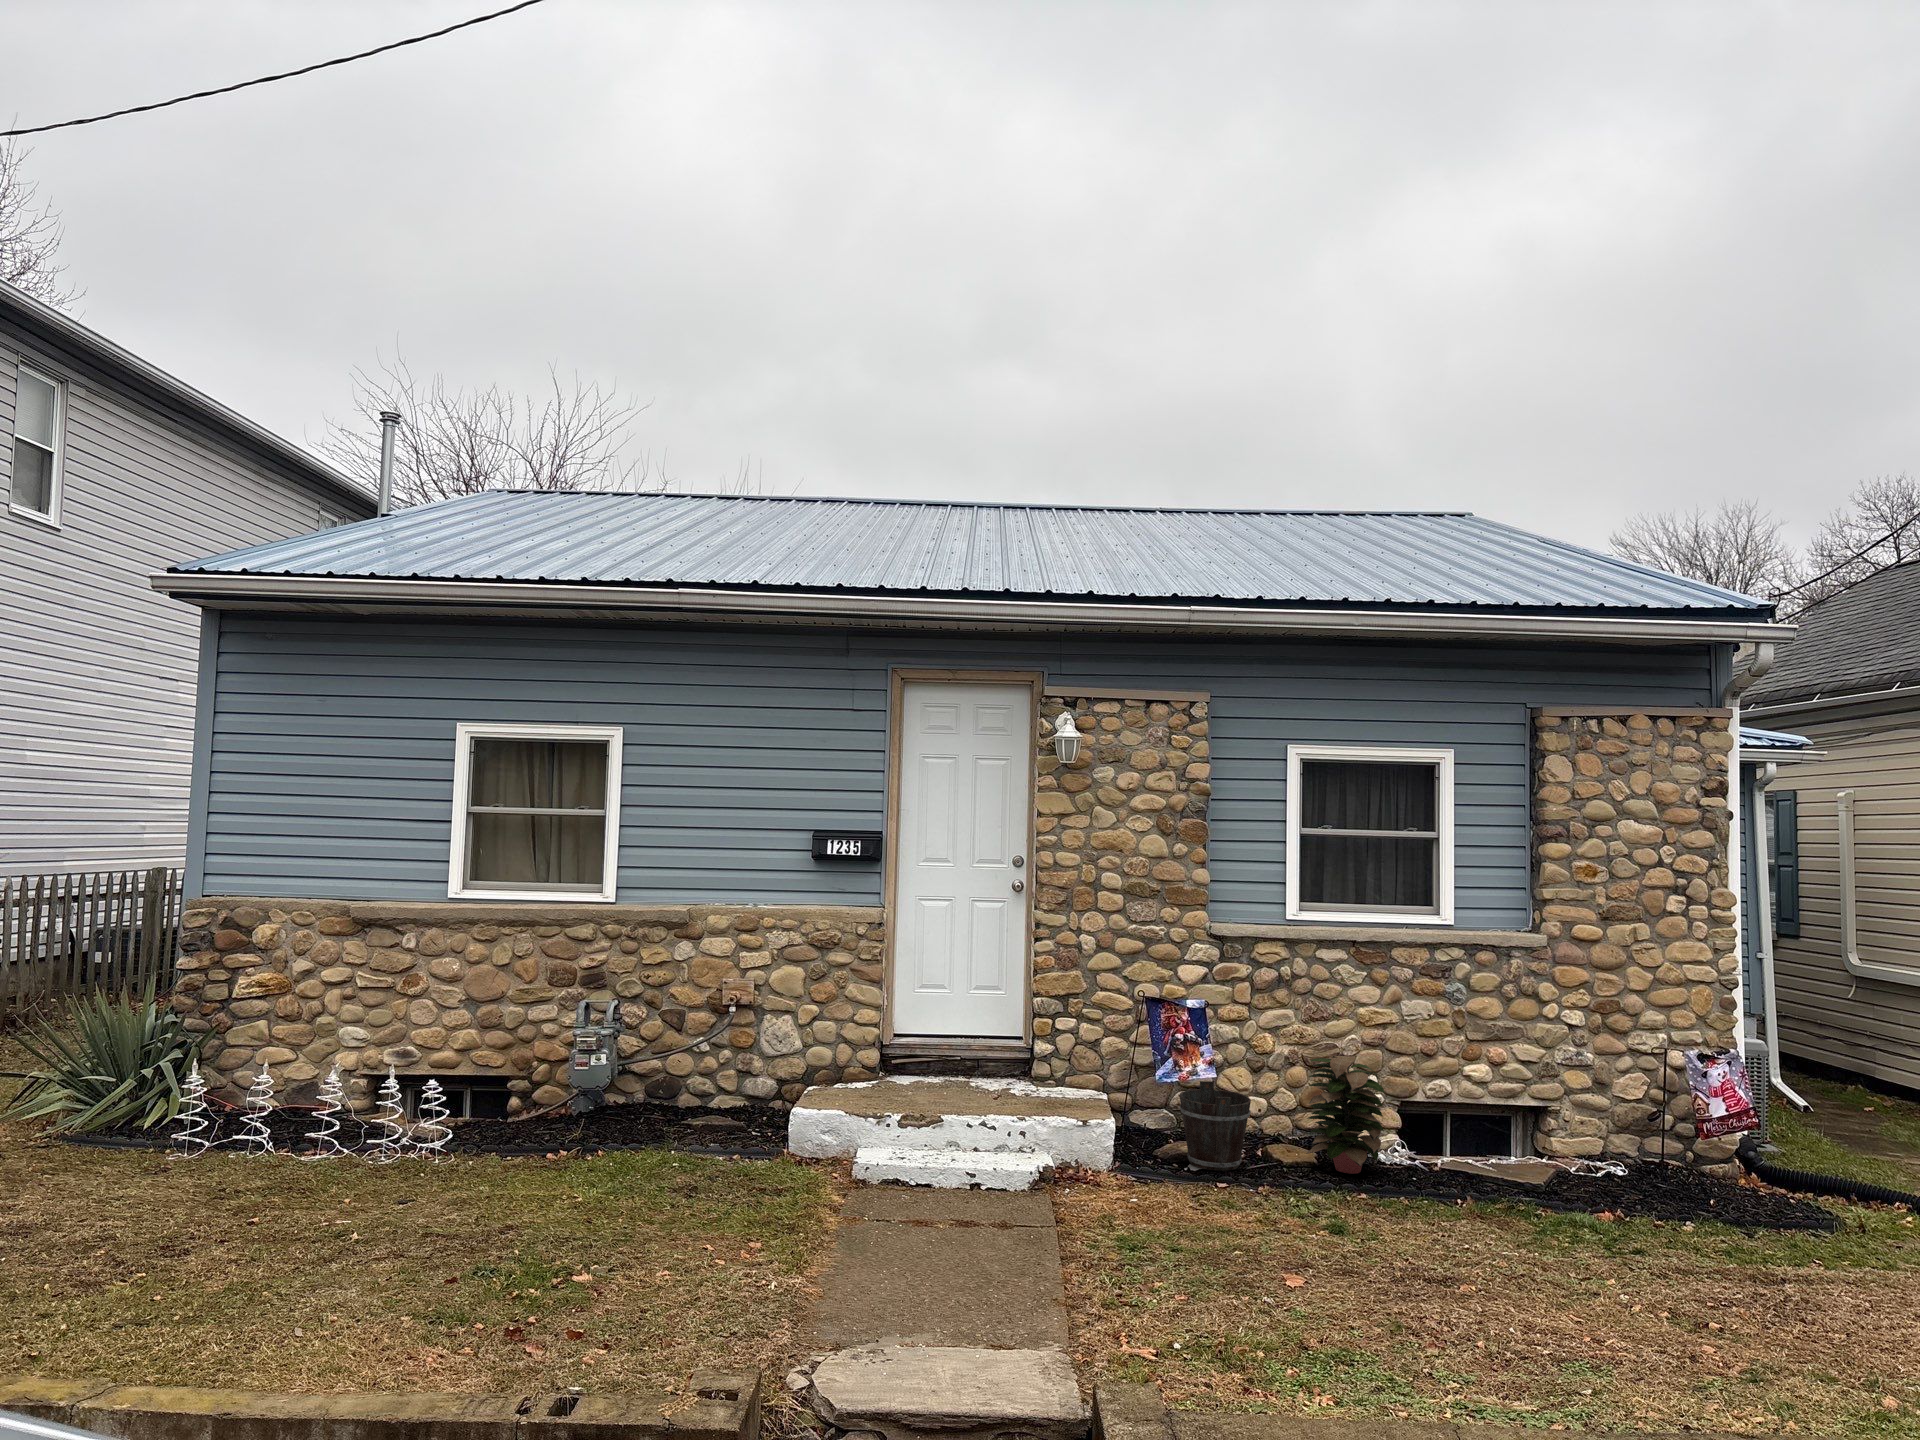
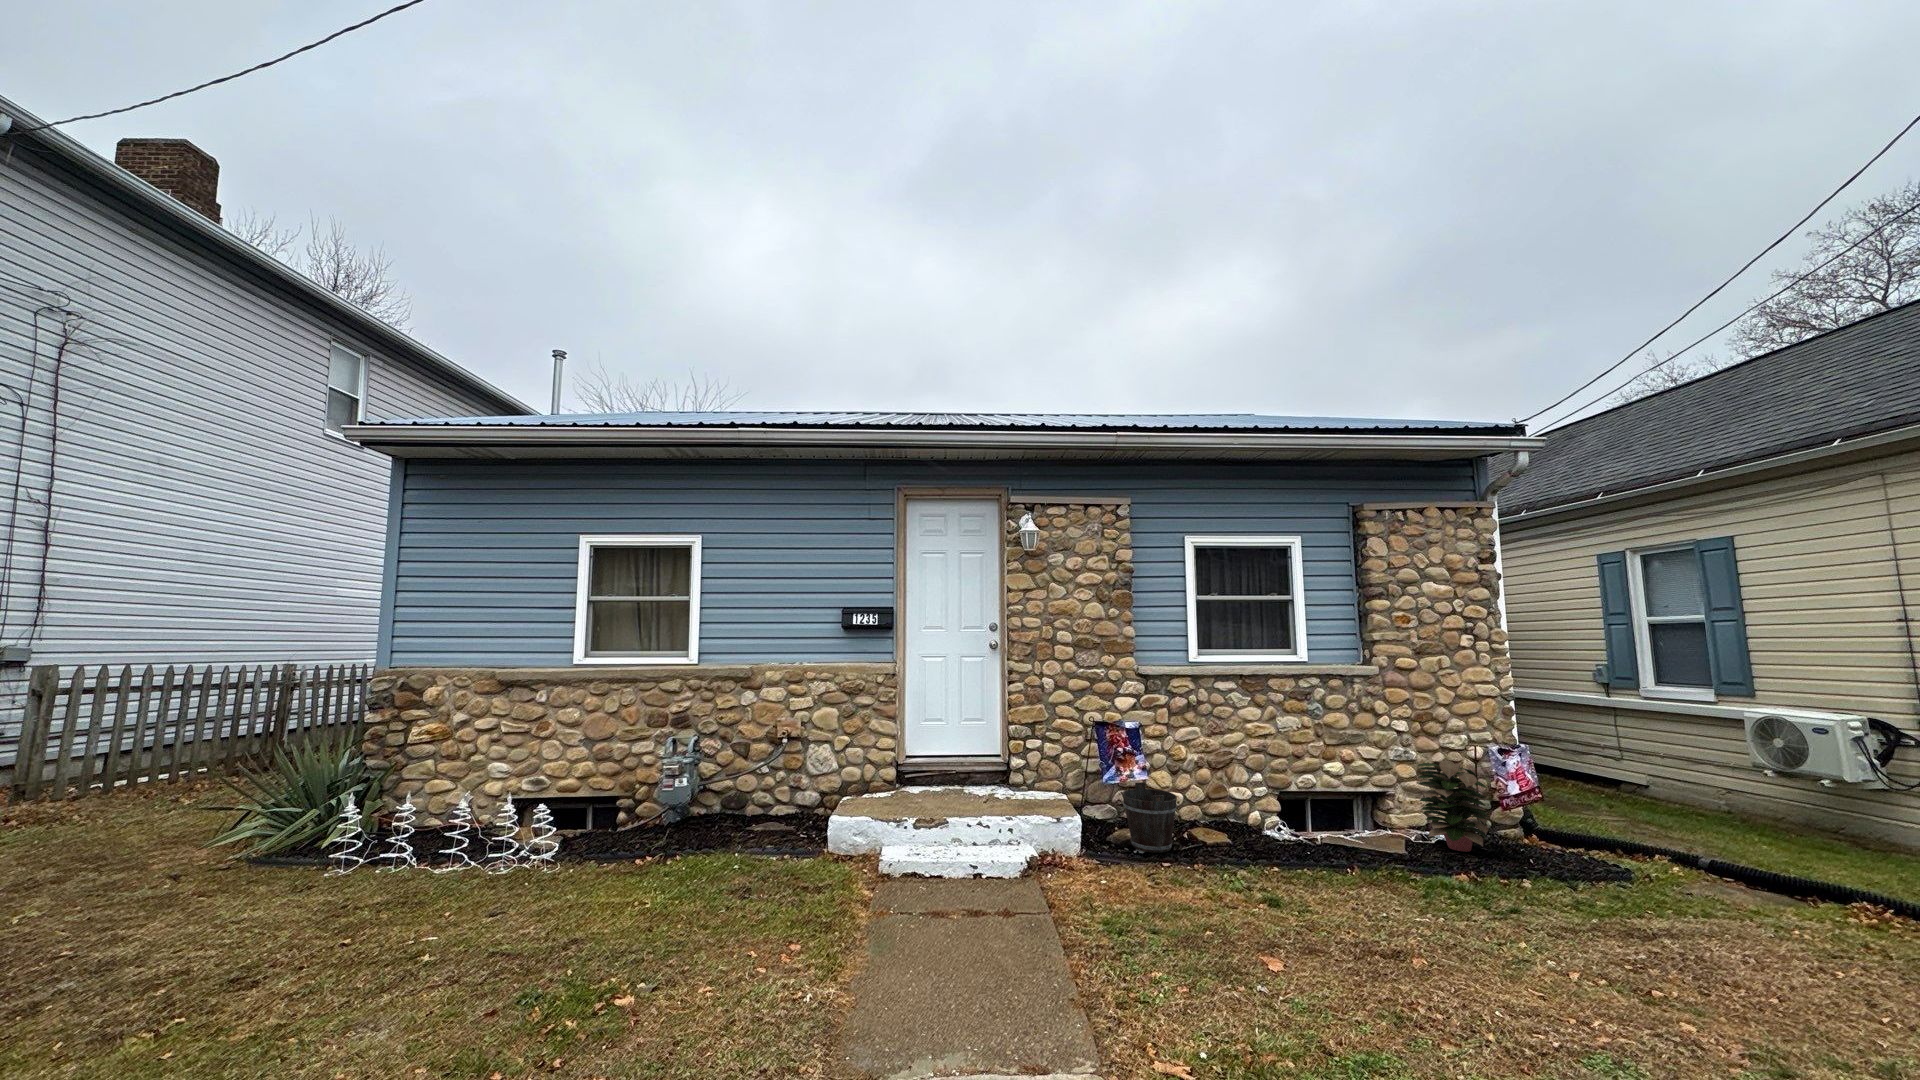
decorative plant: present [1306,1056,1386,1174] -> present [1416,761,1489,852]

